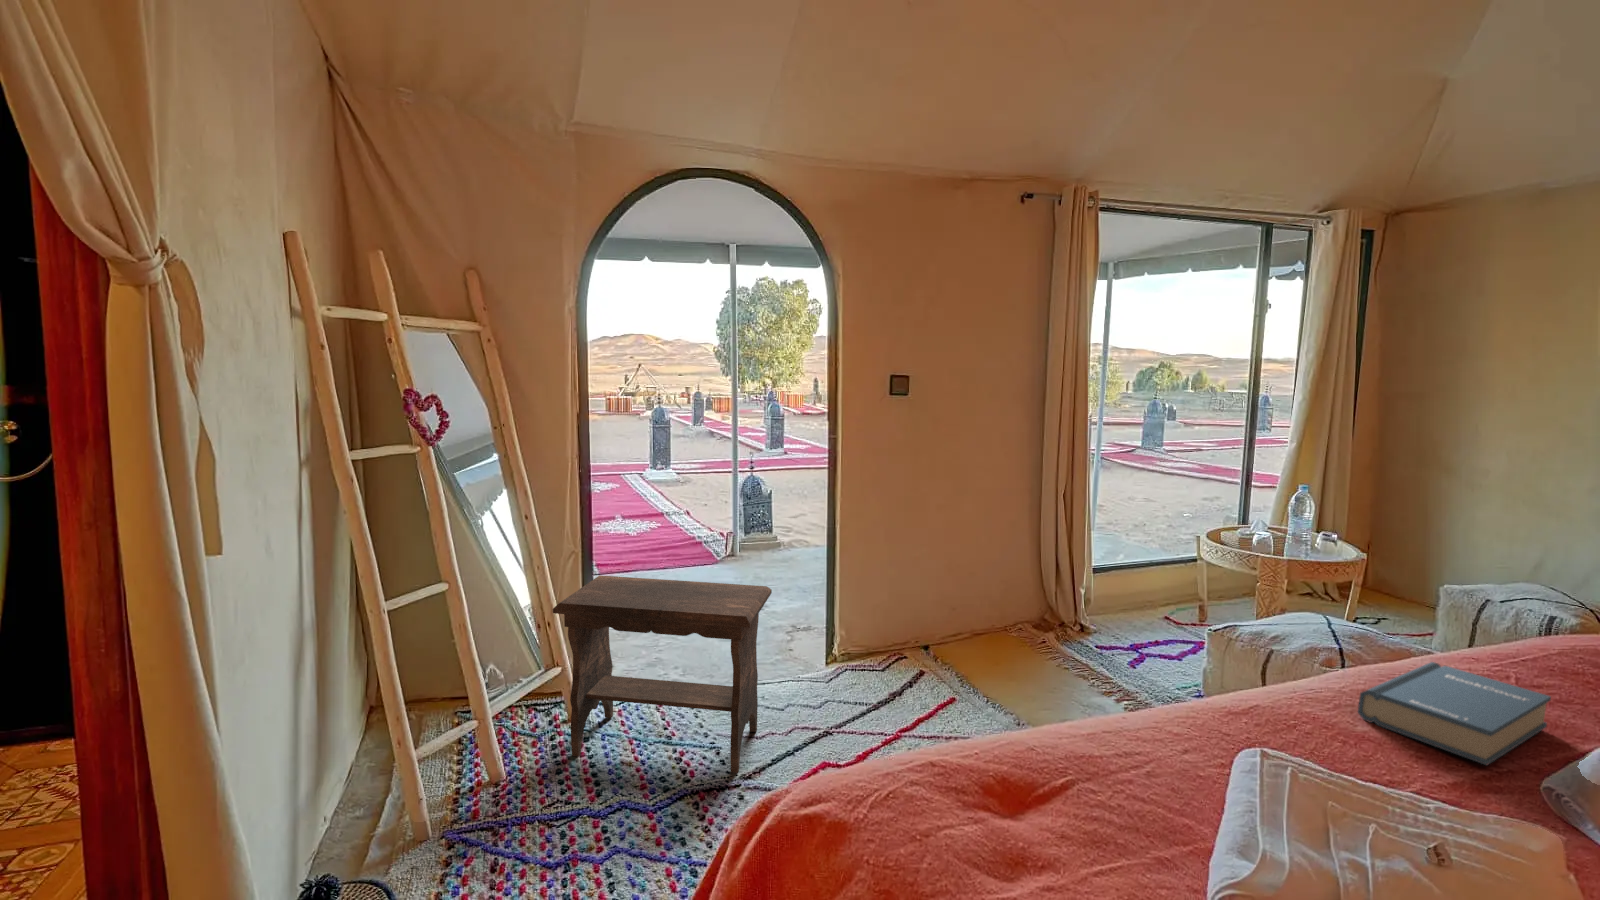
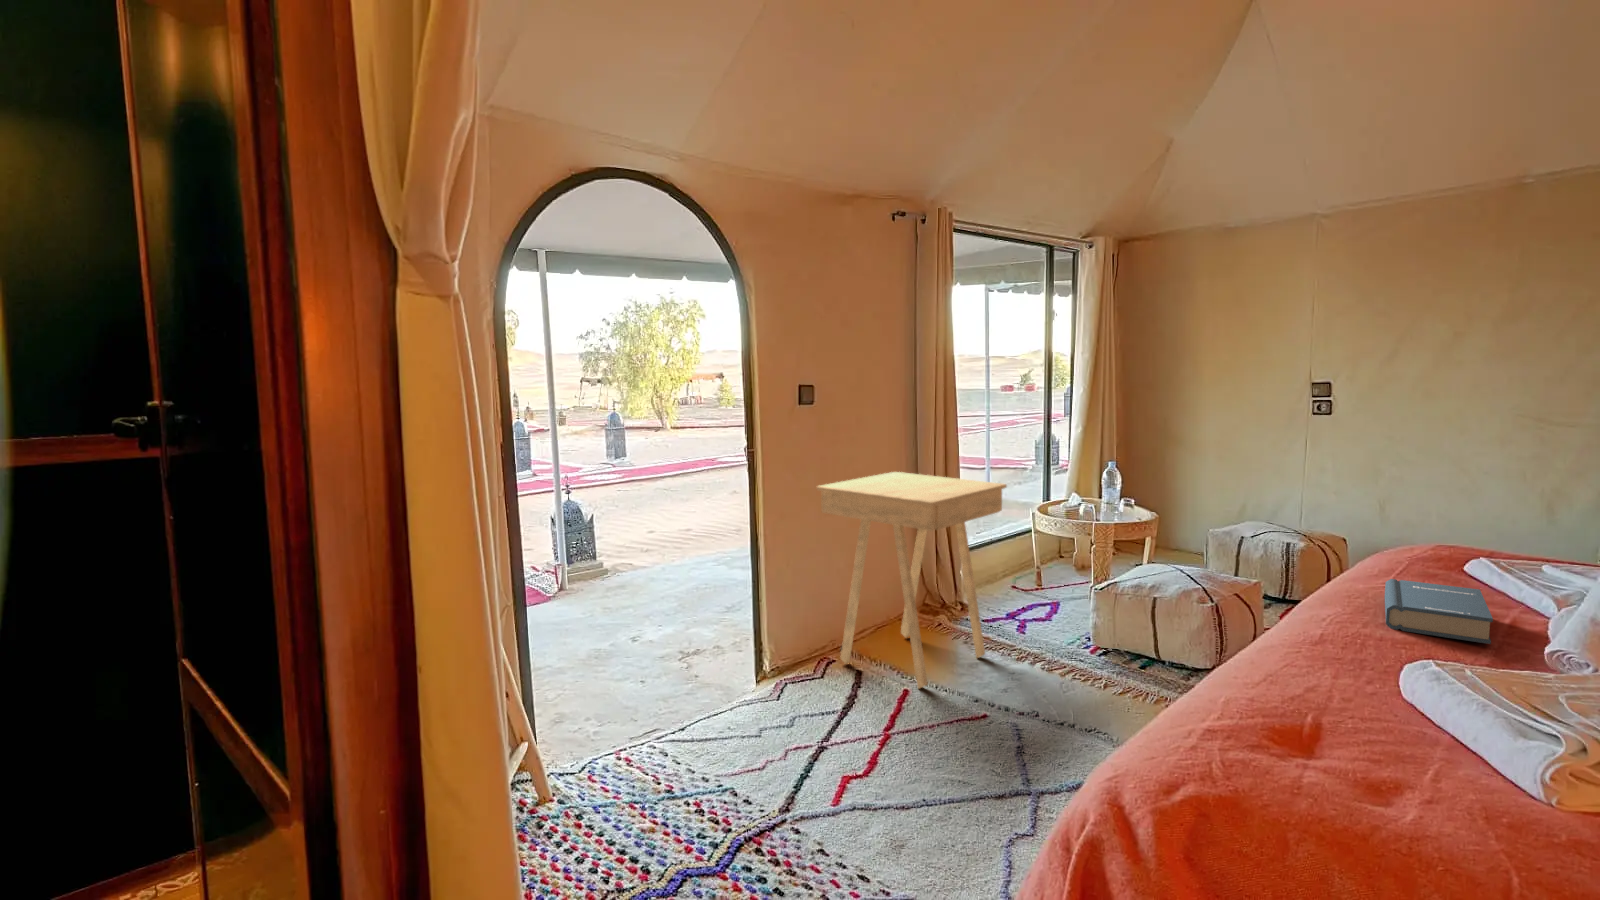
side table: none [899,473,1103,700] -> present [817,472,1007,689]
footstool: present [553,575,772,773] -> none [553,609,784,839]

